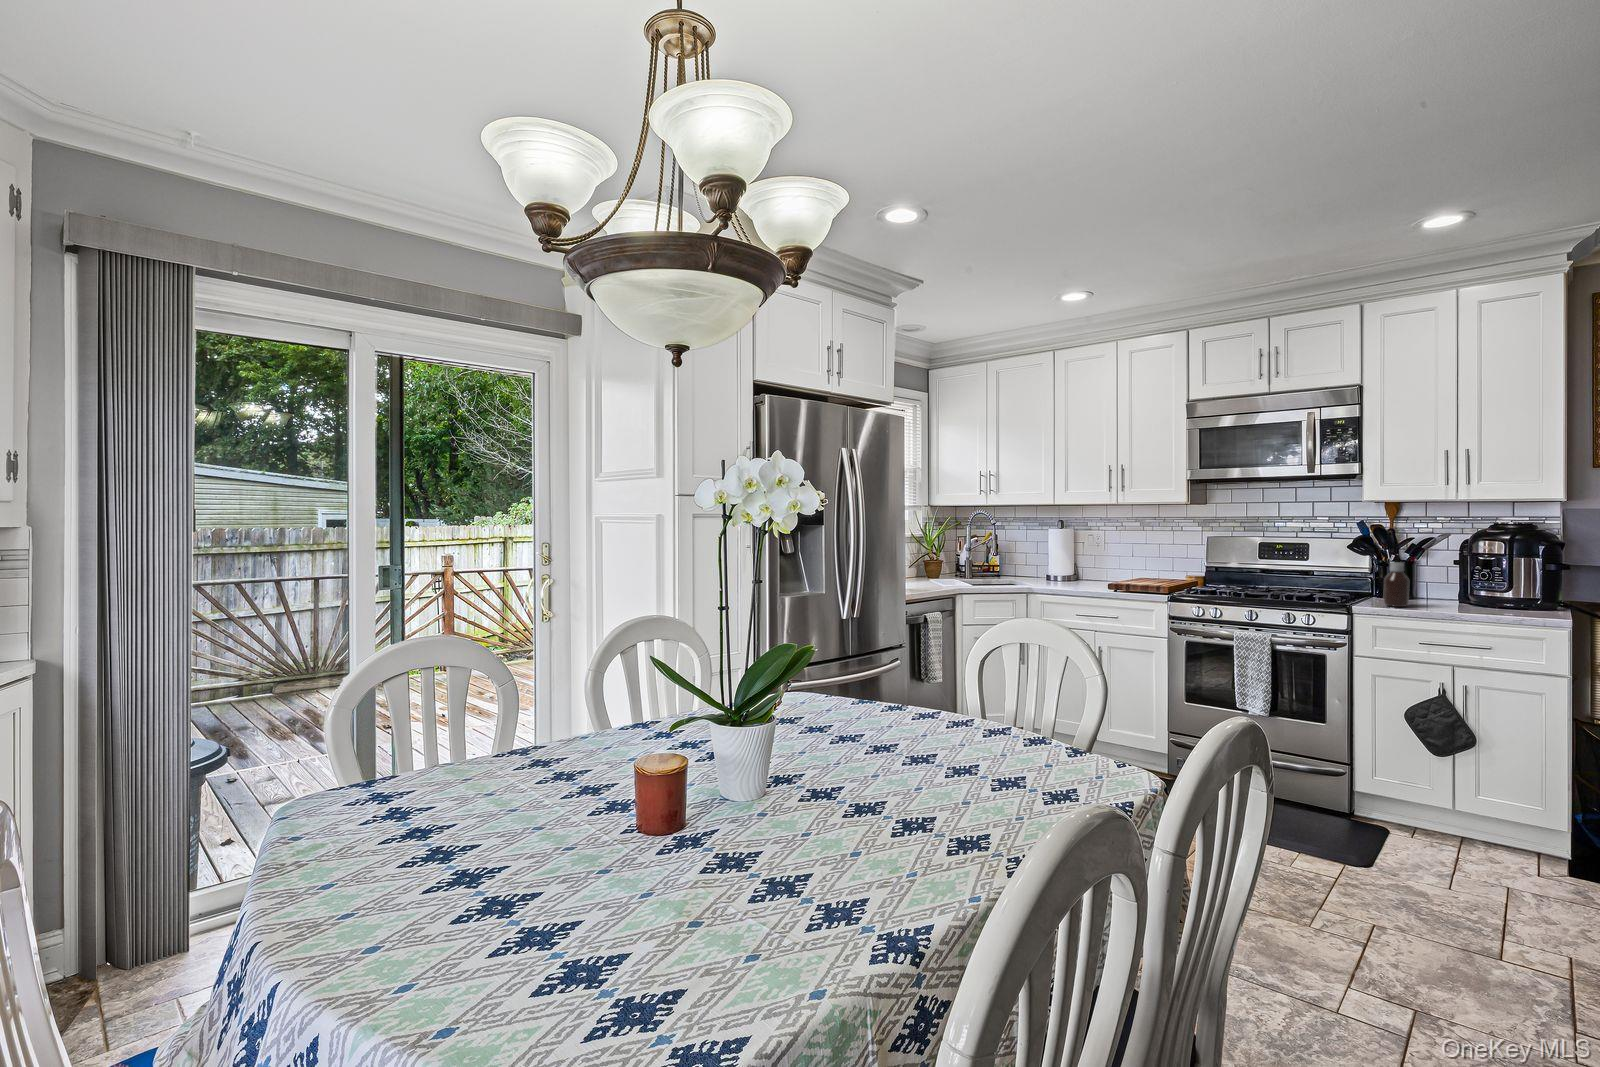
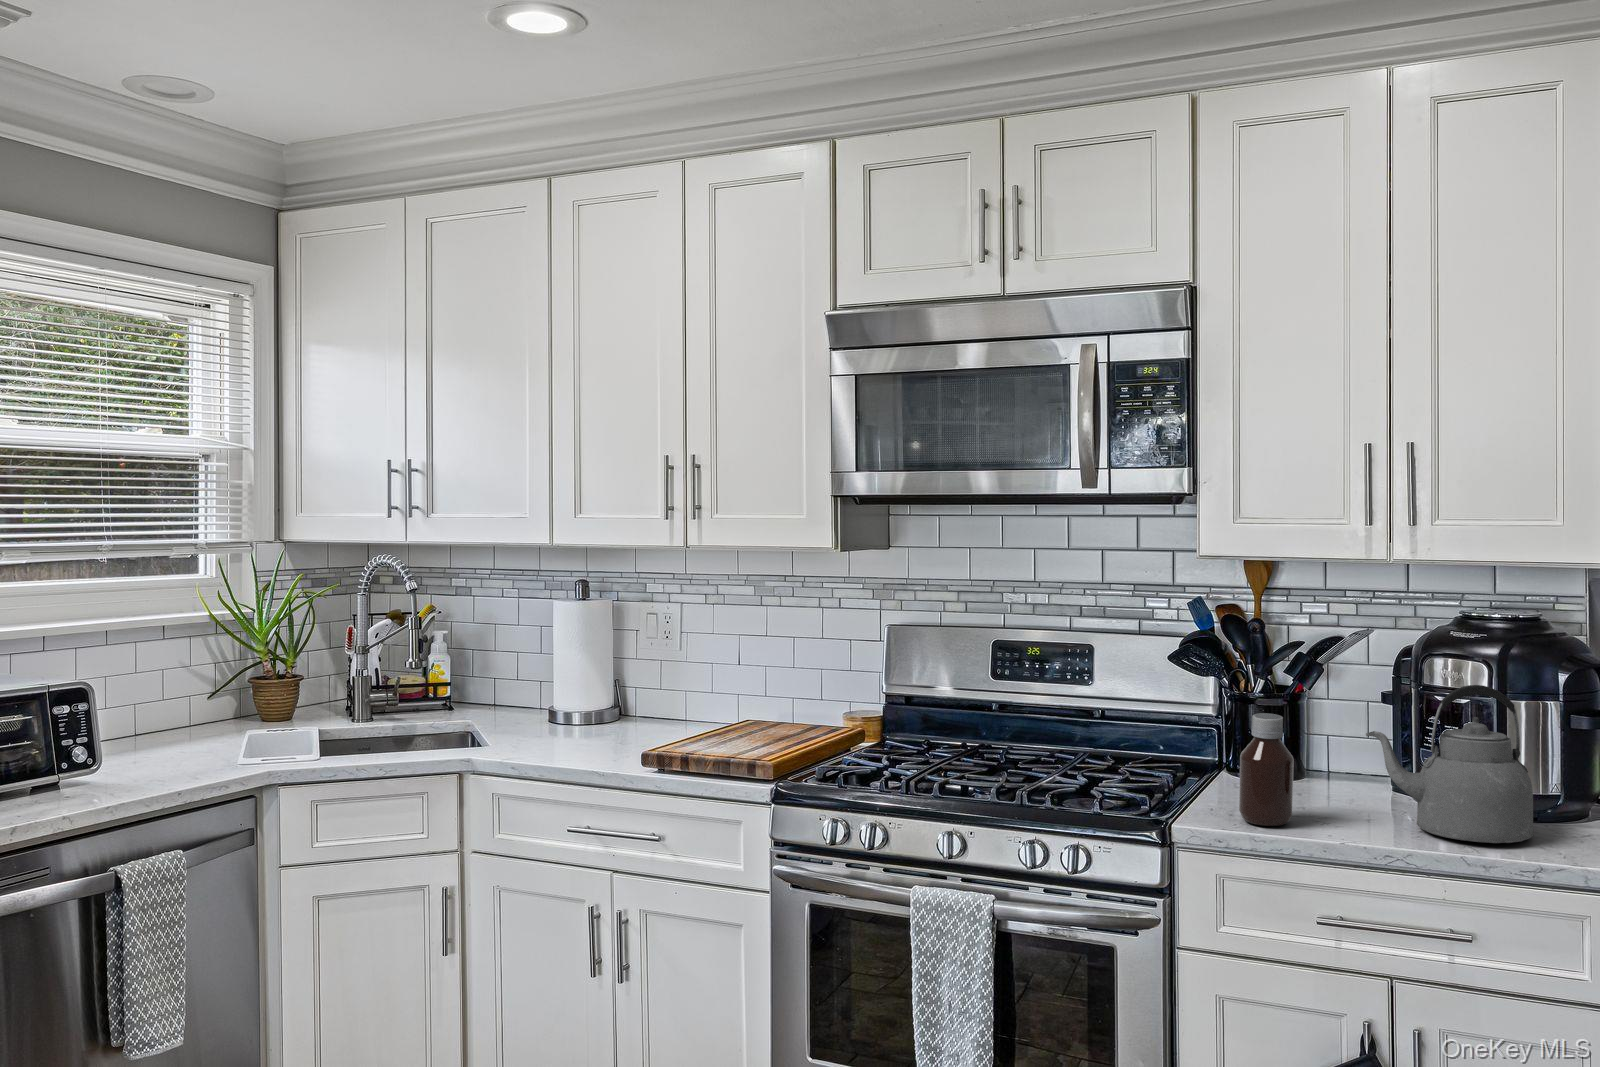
kettle: none [1444,549,1526,612] -> present [1366,685,1533,843]

